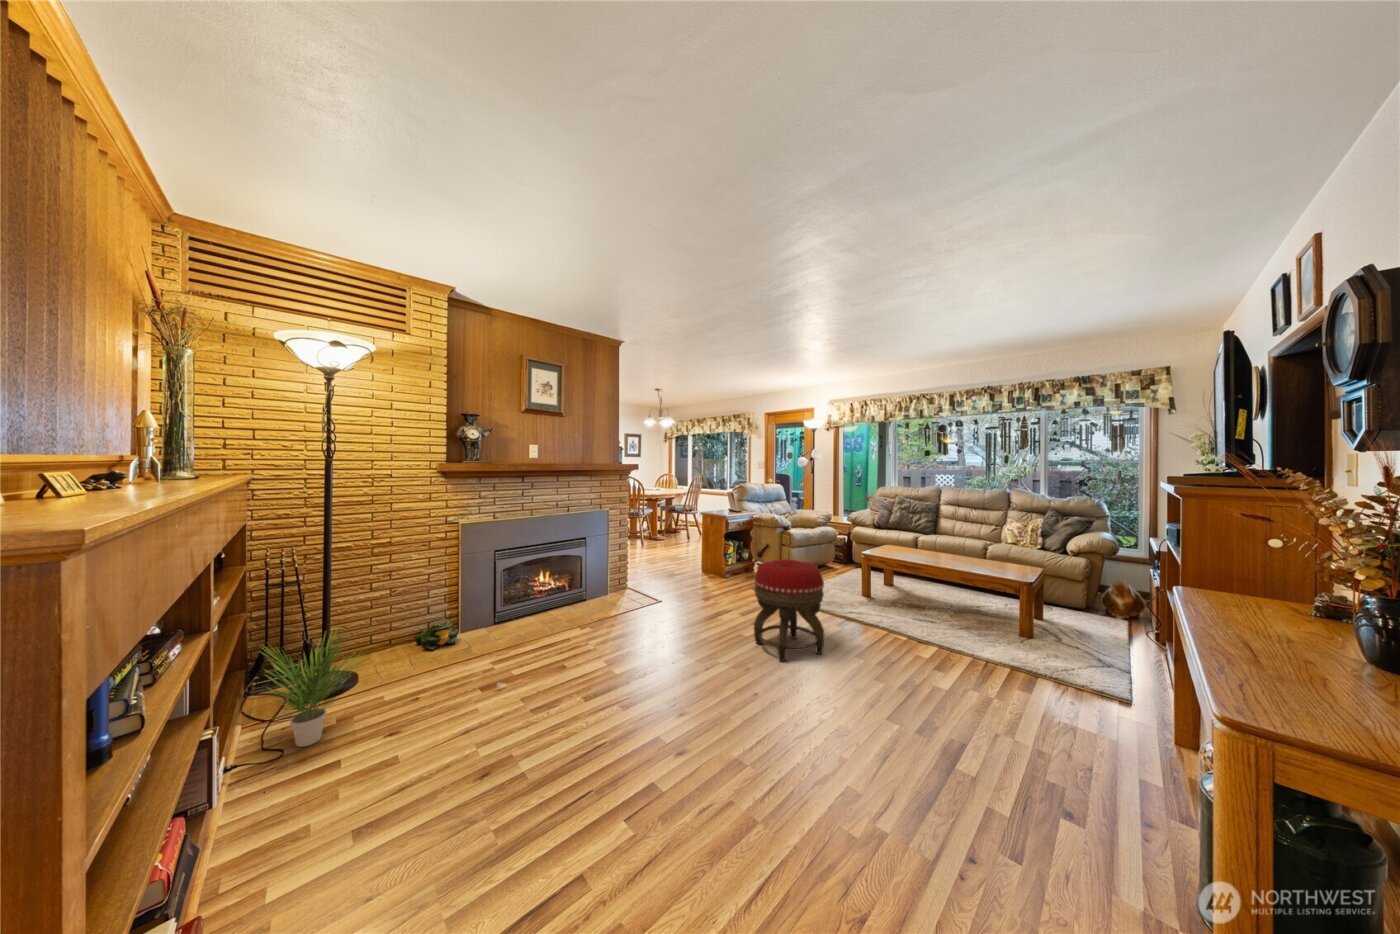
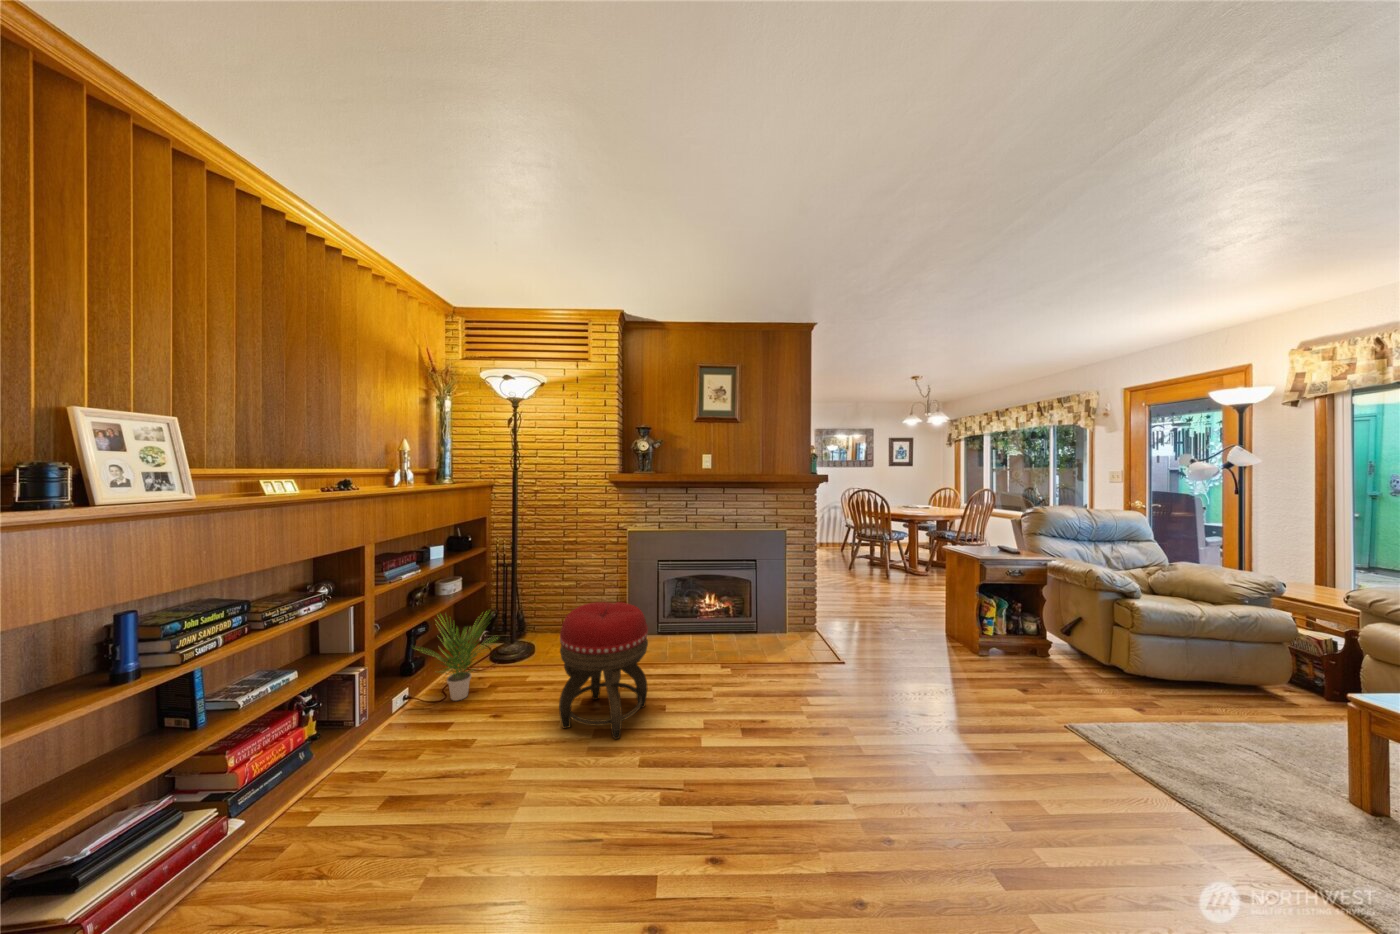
footstool: present [754,559,824,661] -> present [559,602,648,739]

